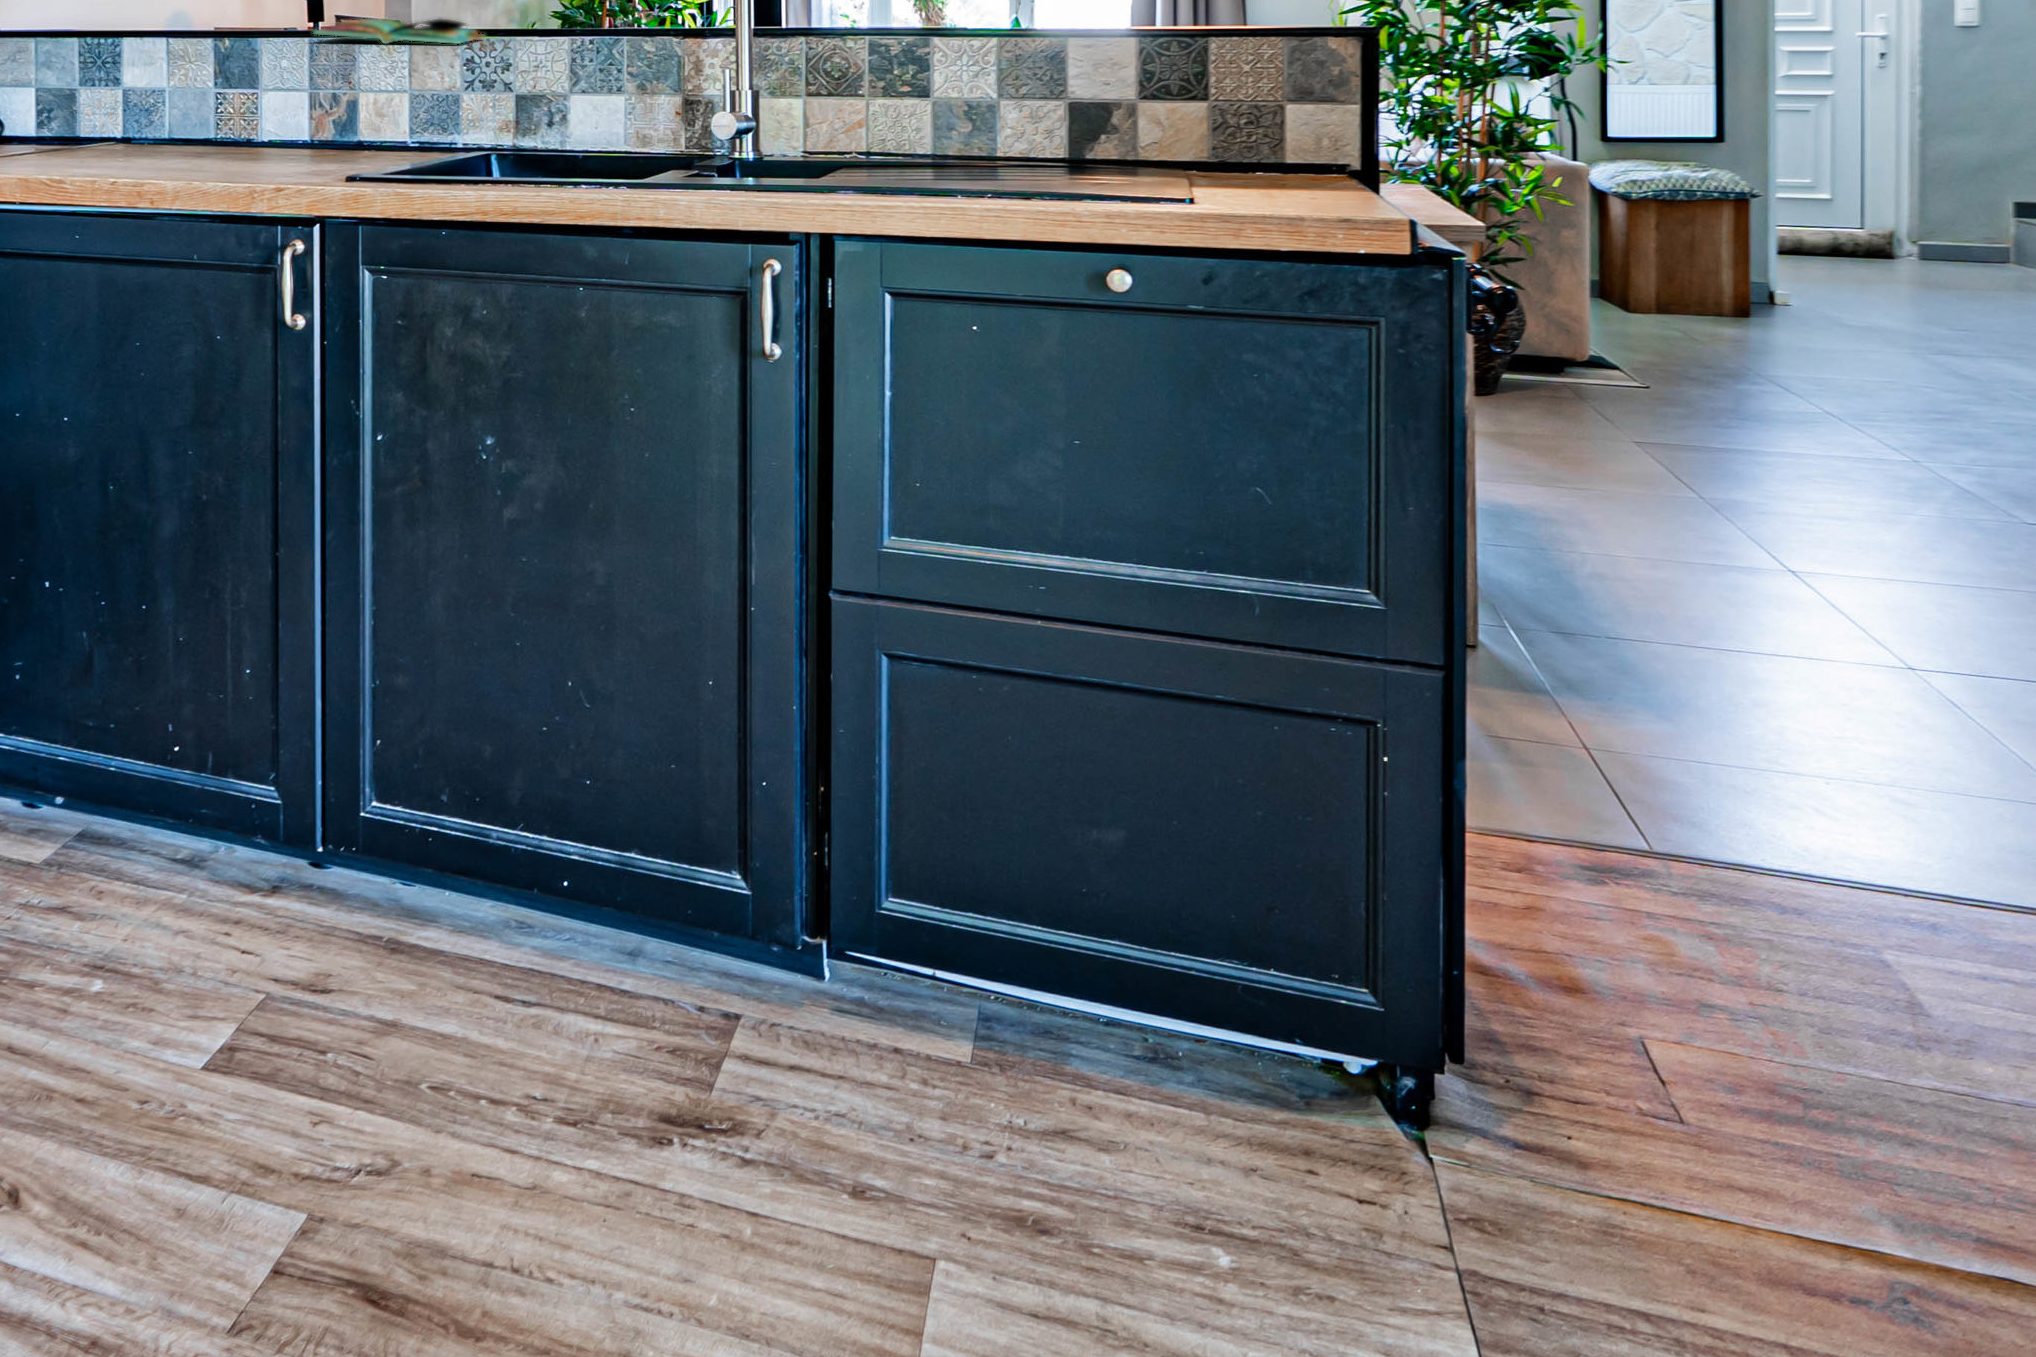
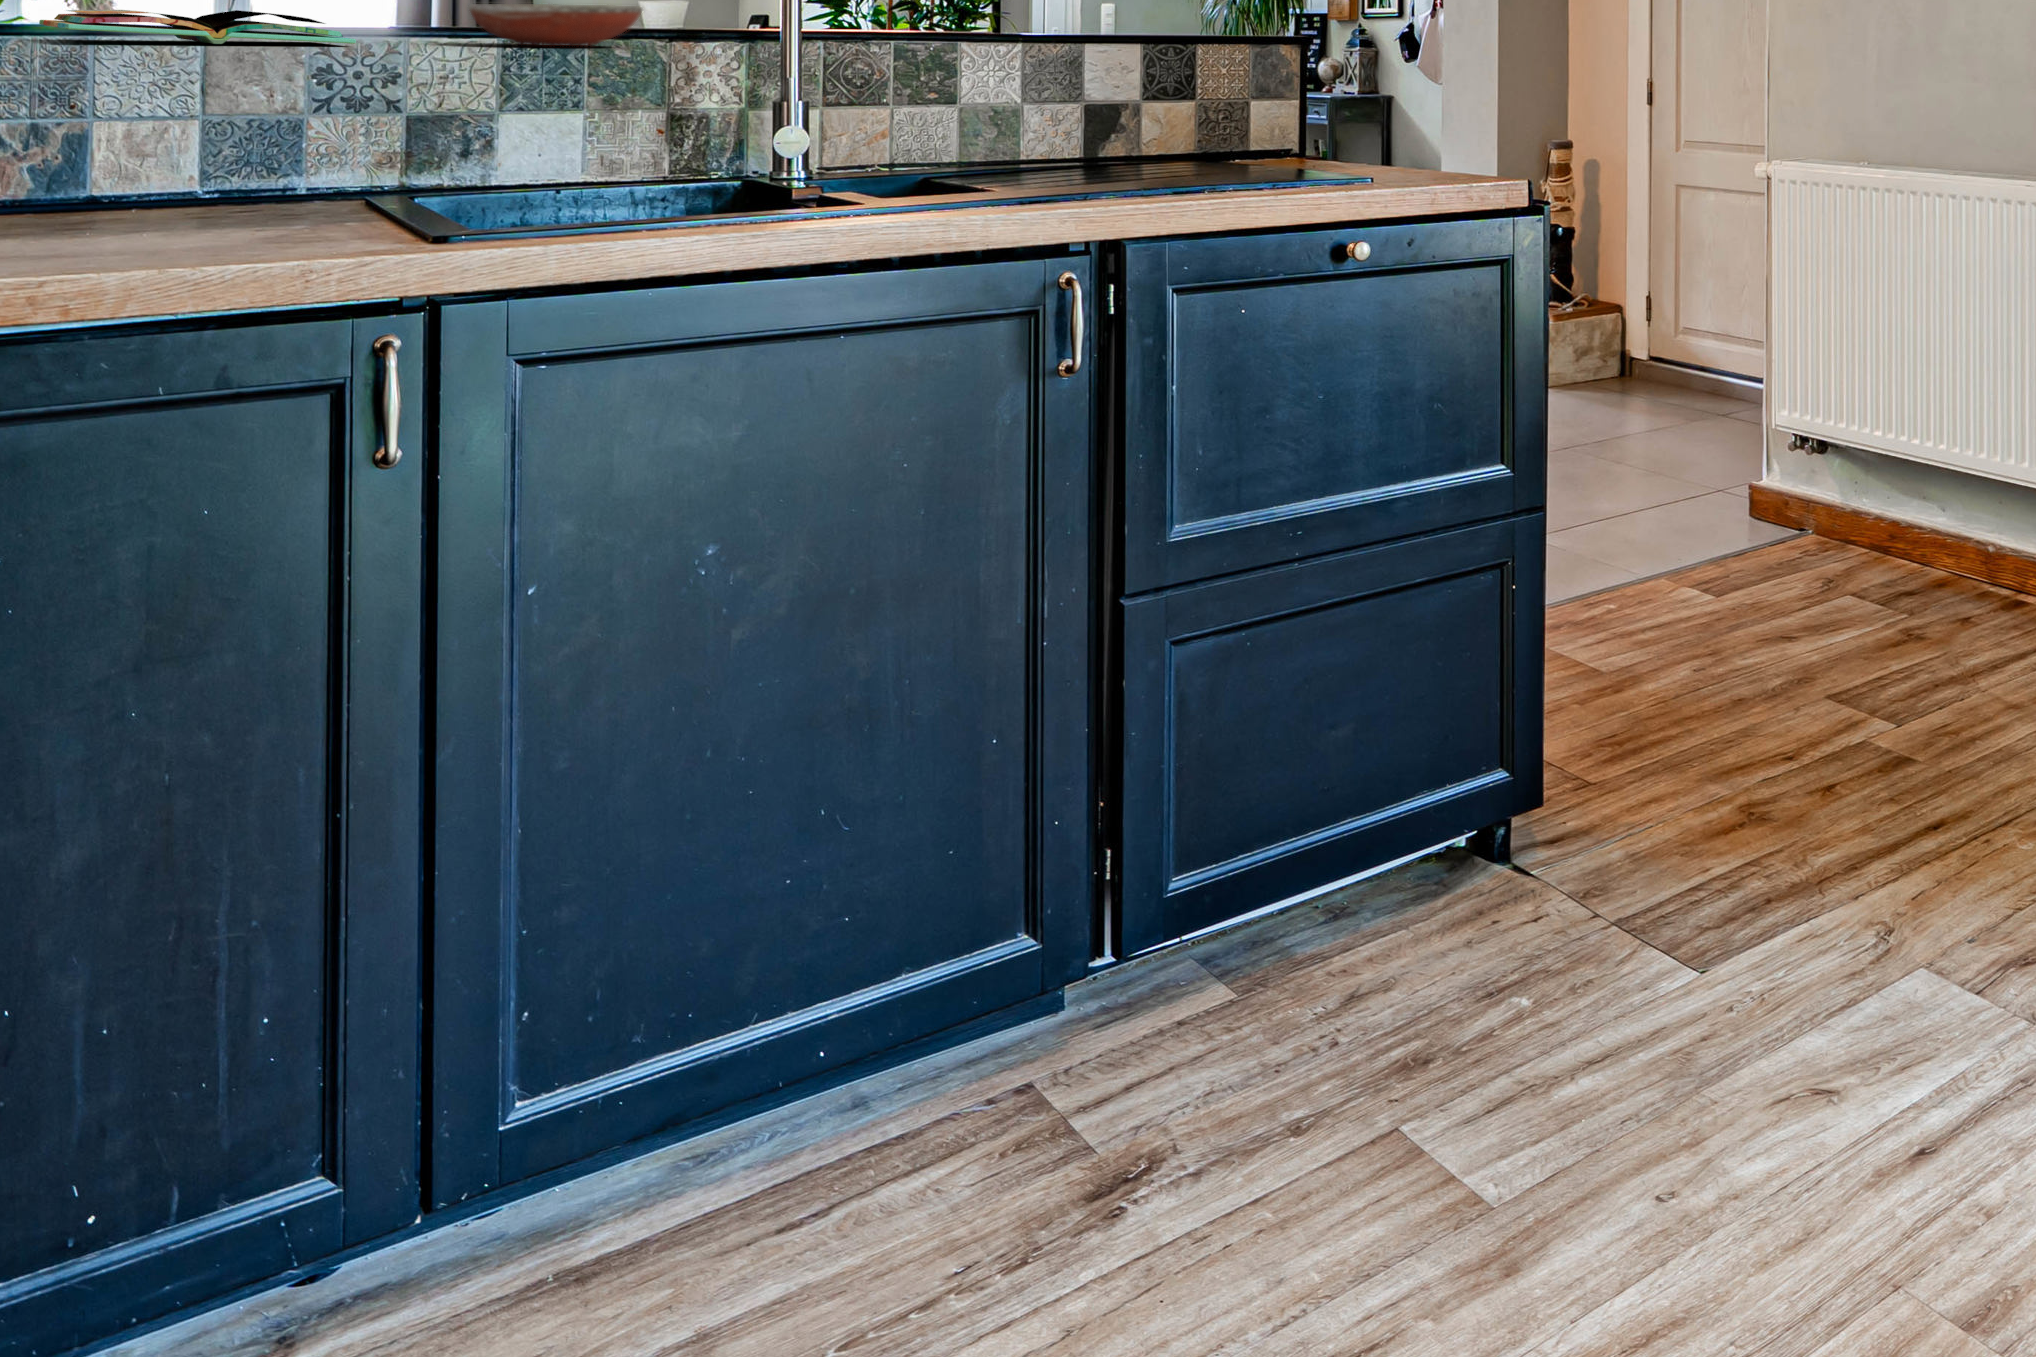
decorative bowl: none [546,11,665,46] -> present [468,4,643,46]

